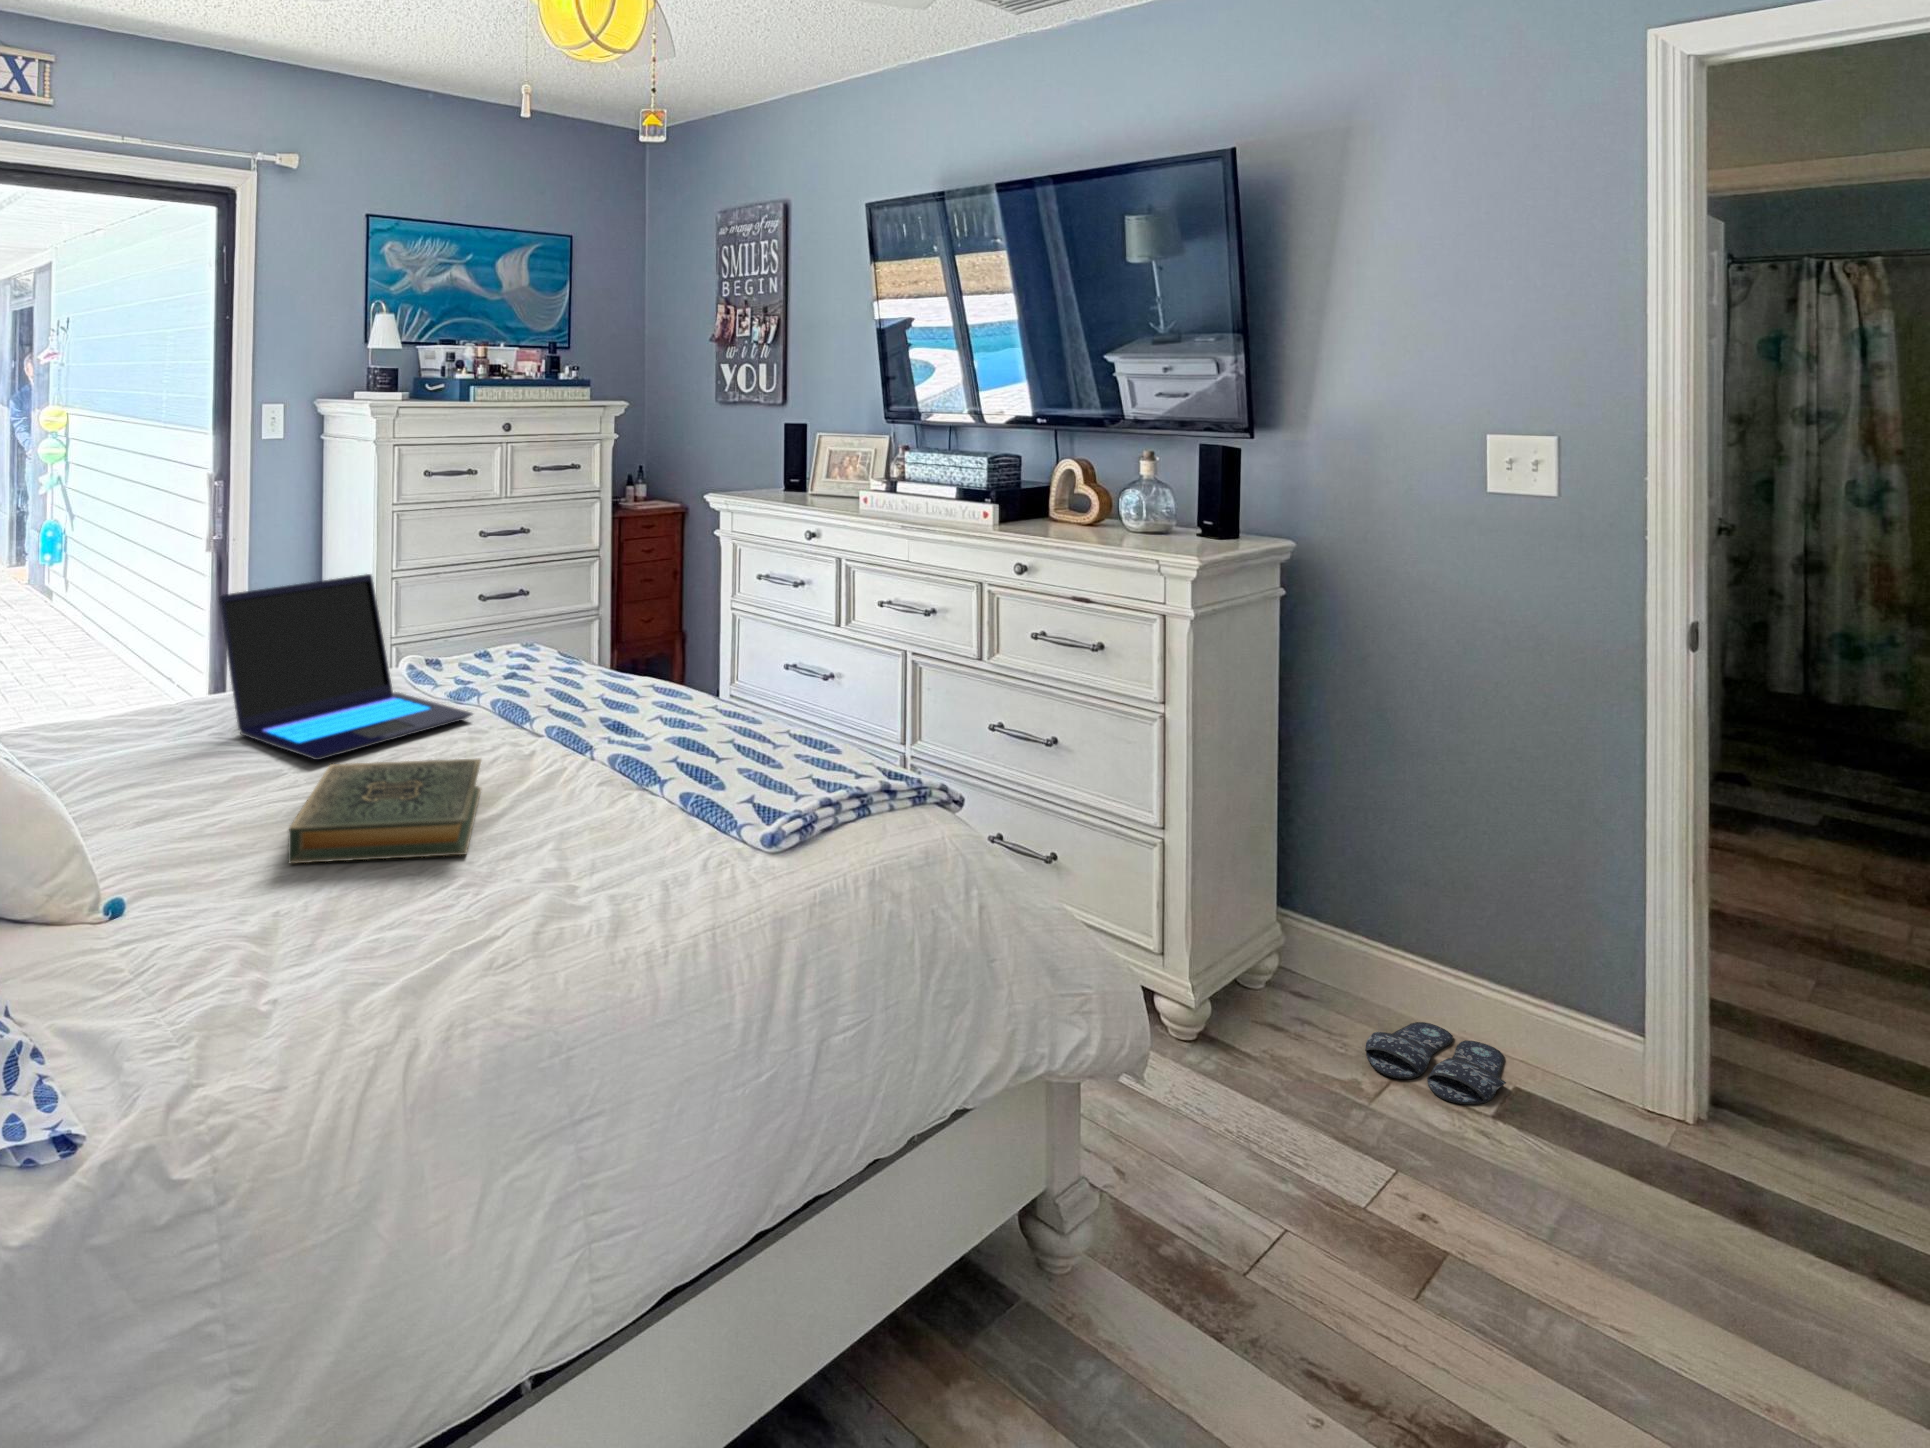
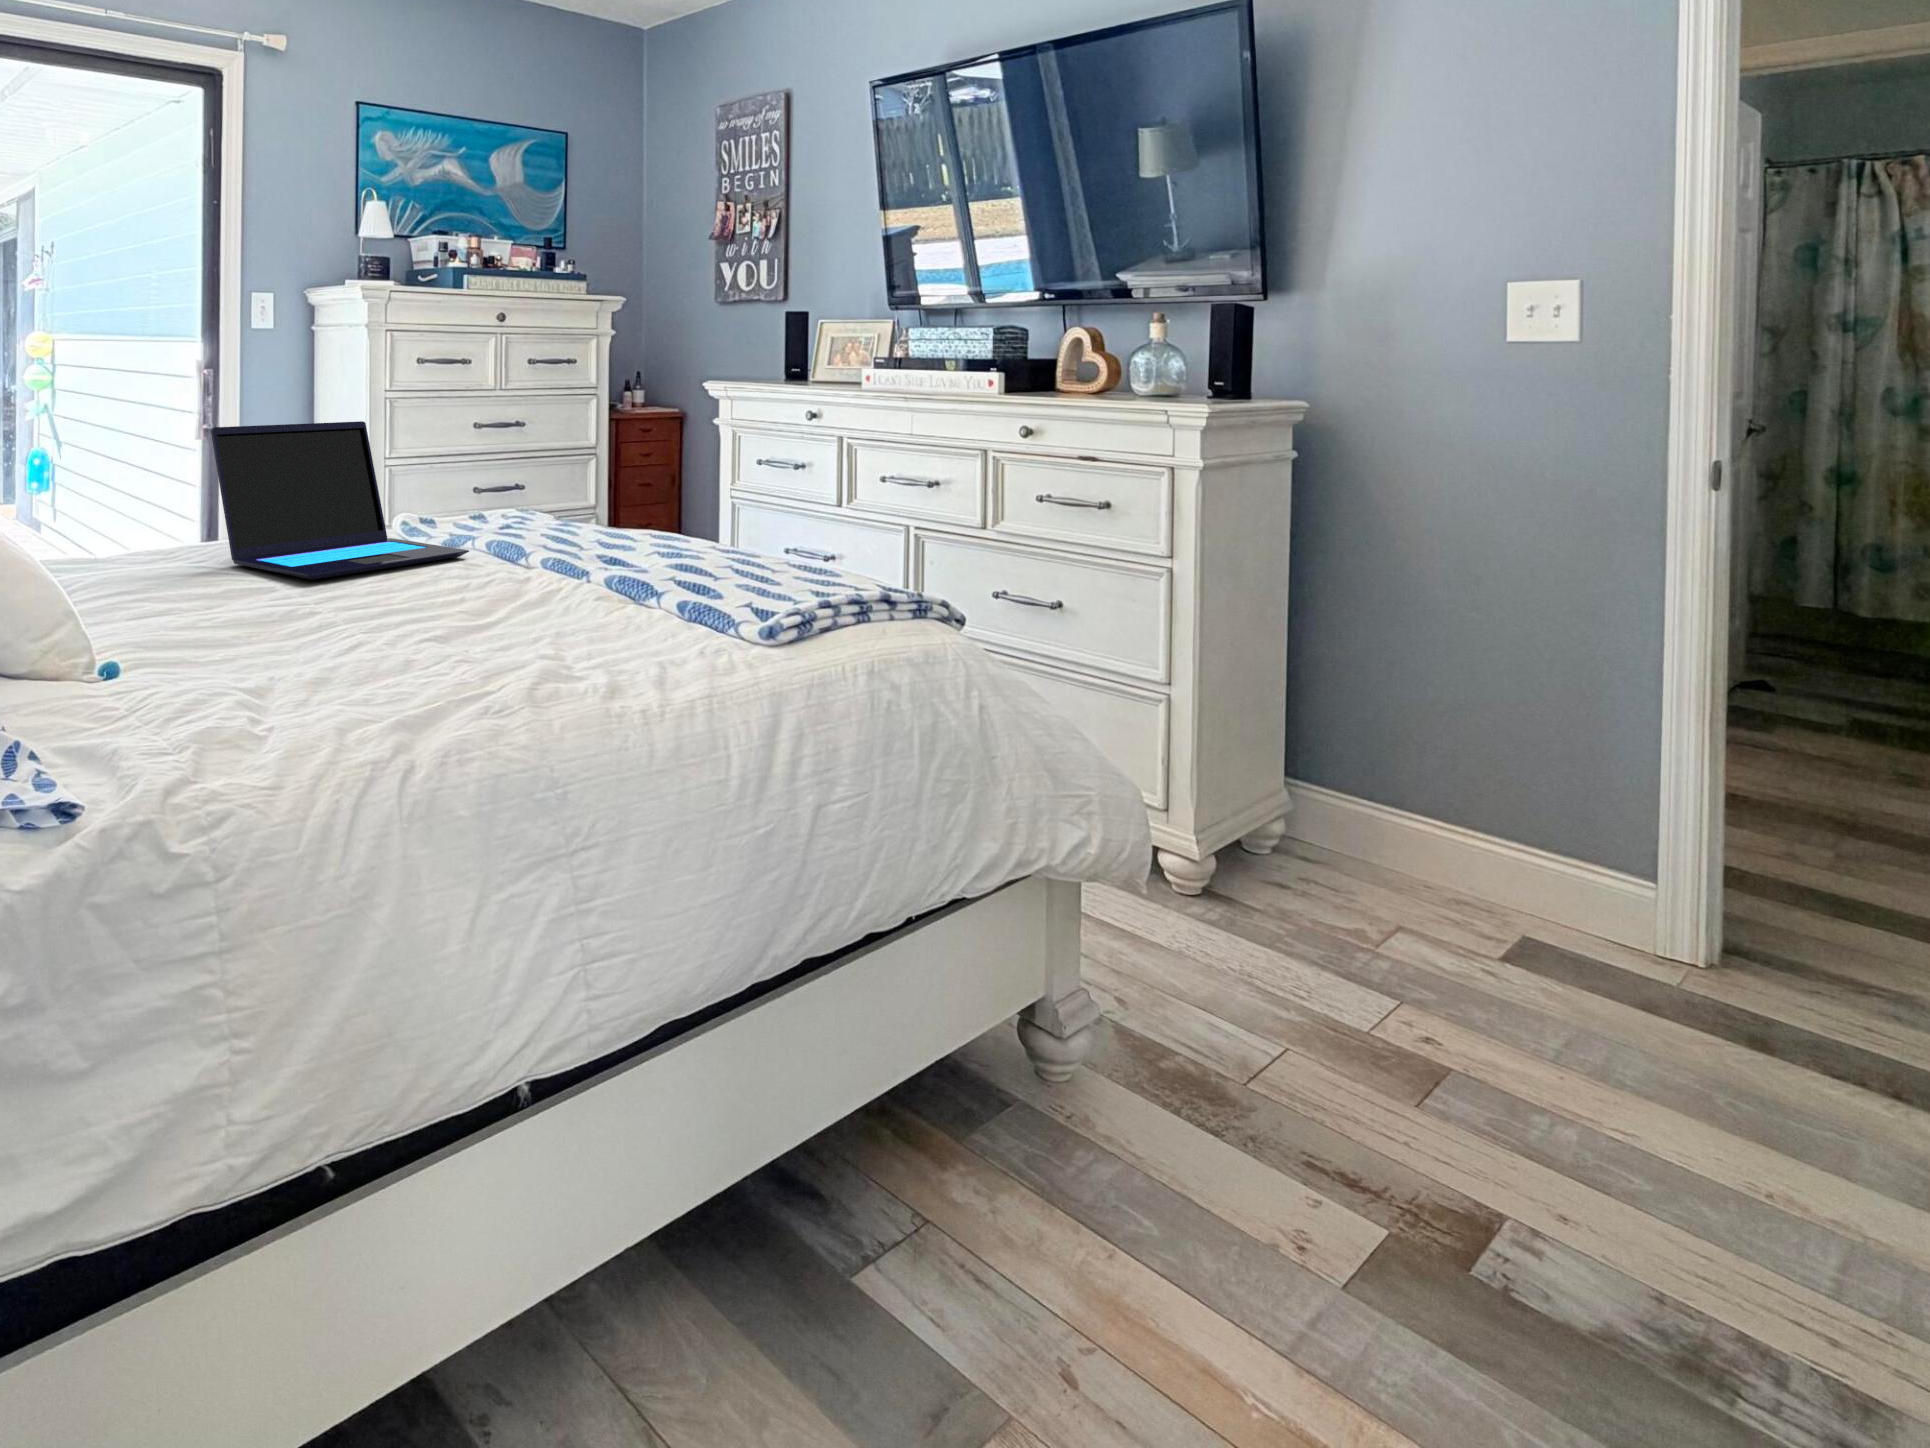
hardback book: present [288,758,481,863] -> none [284,569,478,642]
slippers: present [1365,1022,1506,1105] -> none [1370,877,1513,943]

